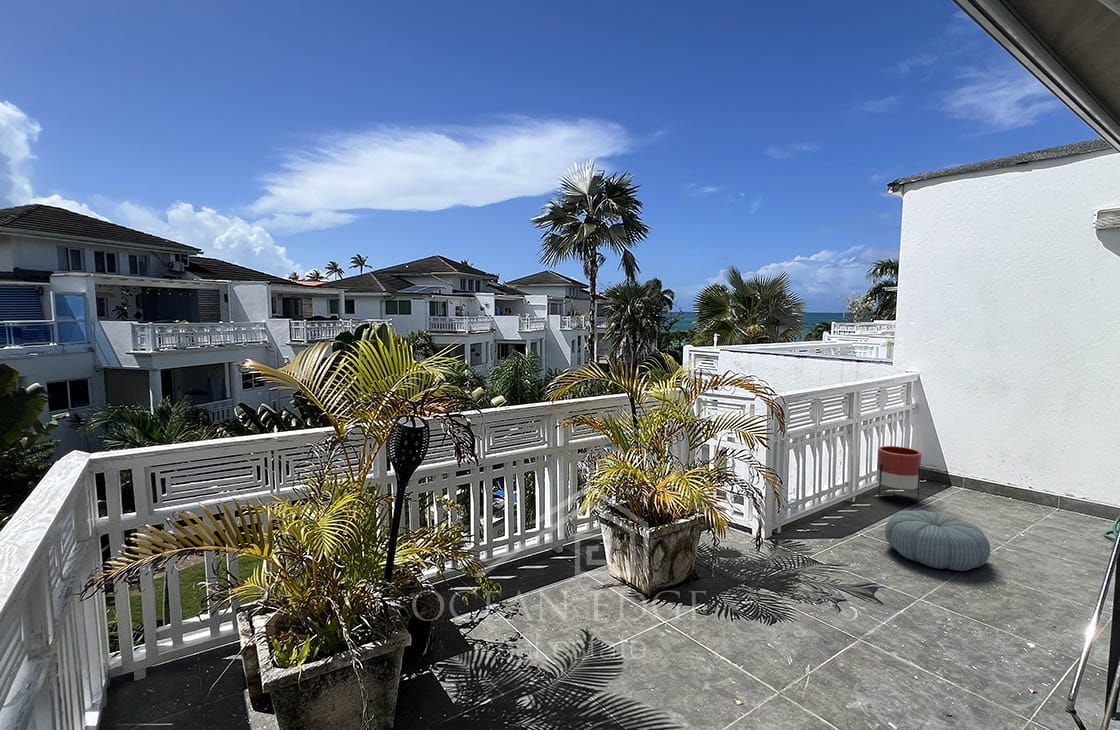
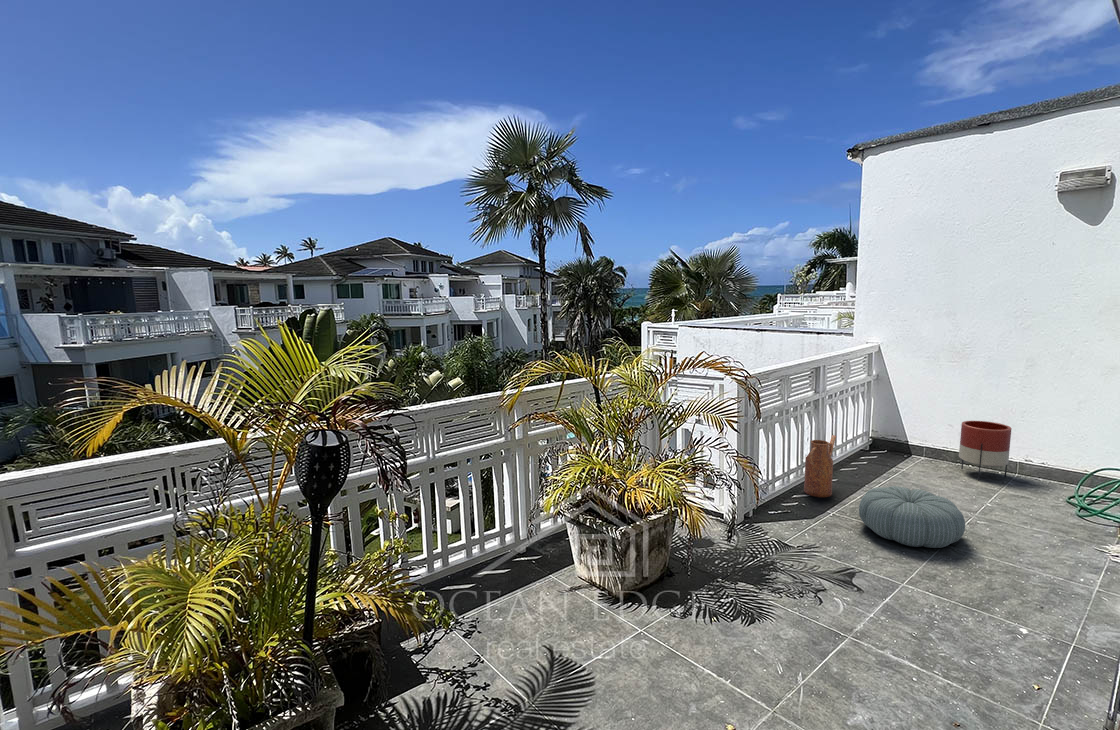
planter: present [876,446,922,504] -> present [959,421,1011,481]
watering can: none [834,460,868,520] -> present [804,435,836,497]

